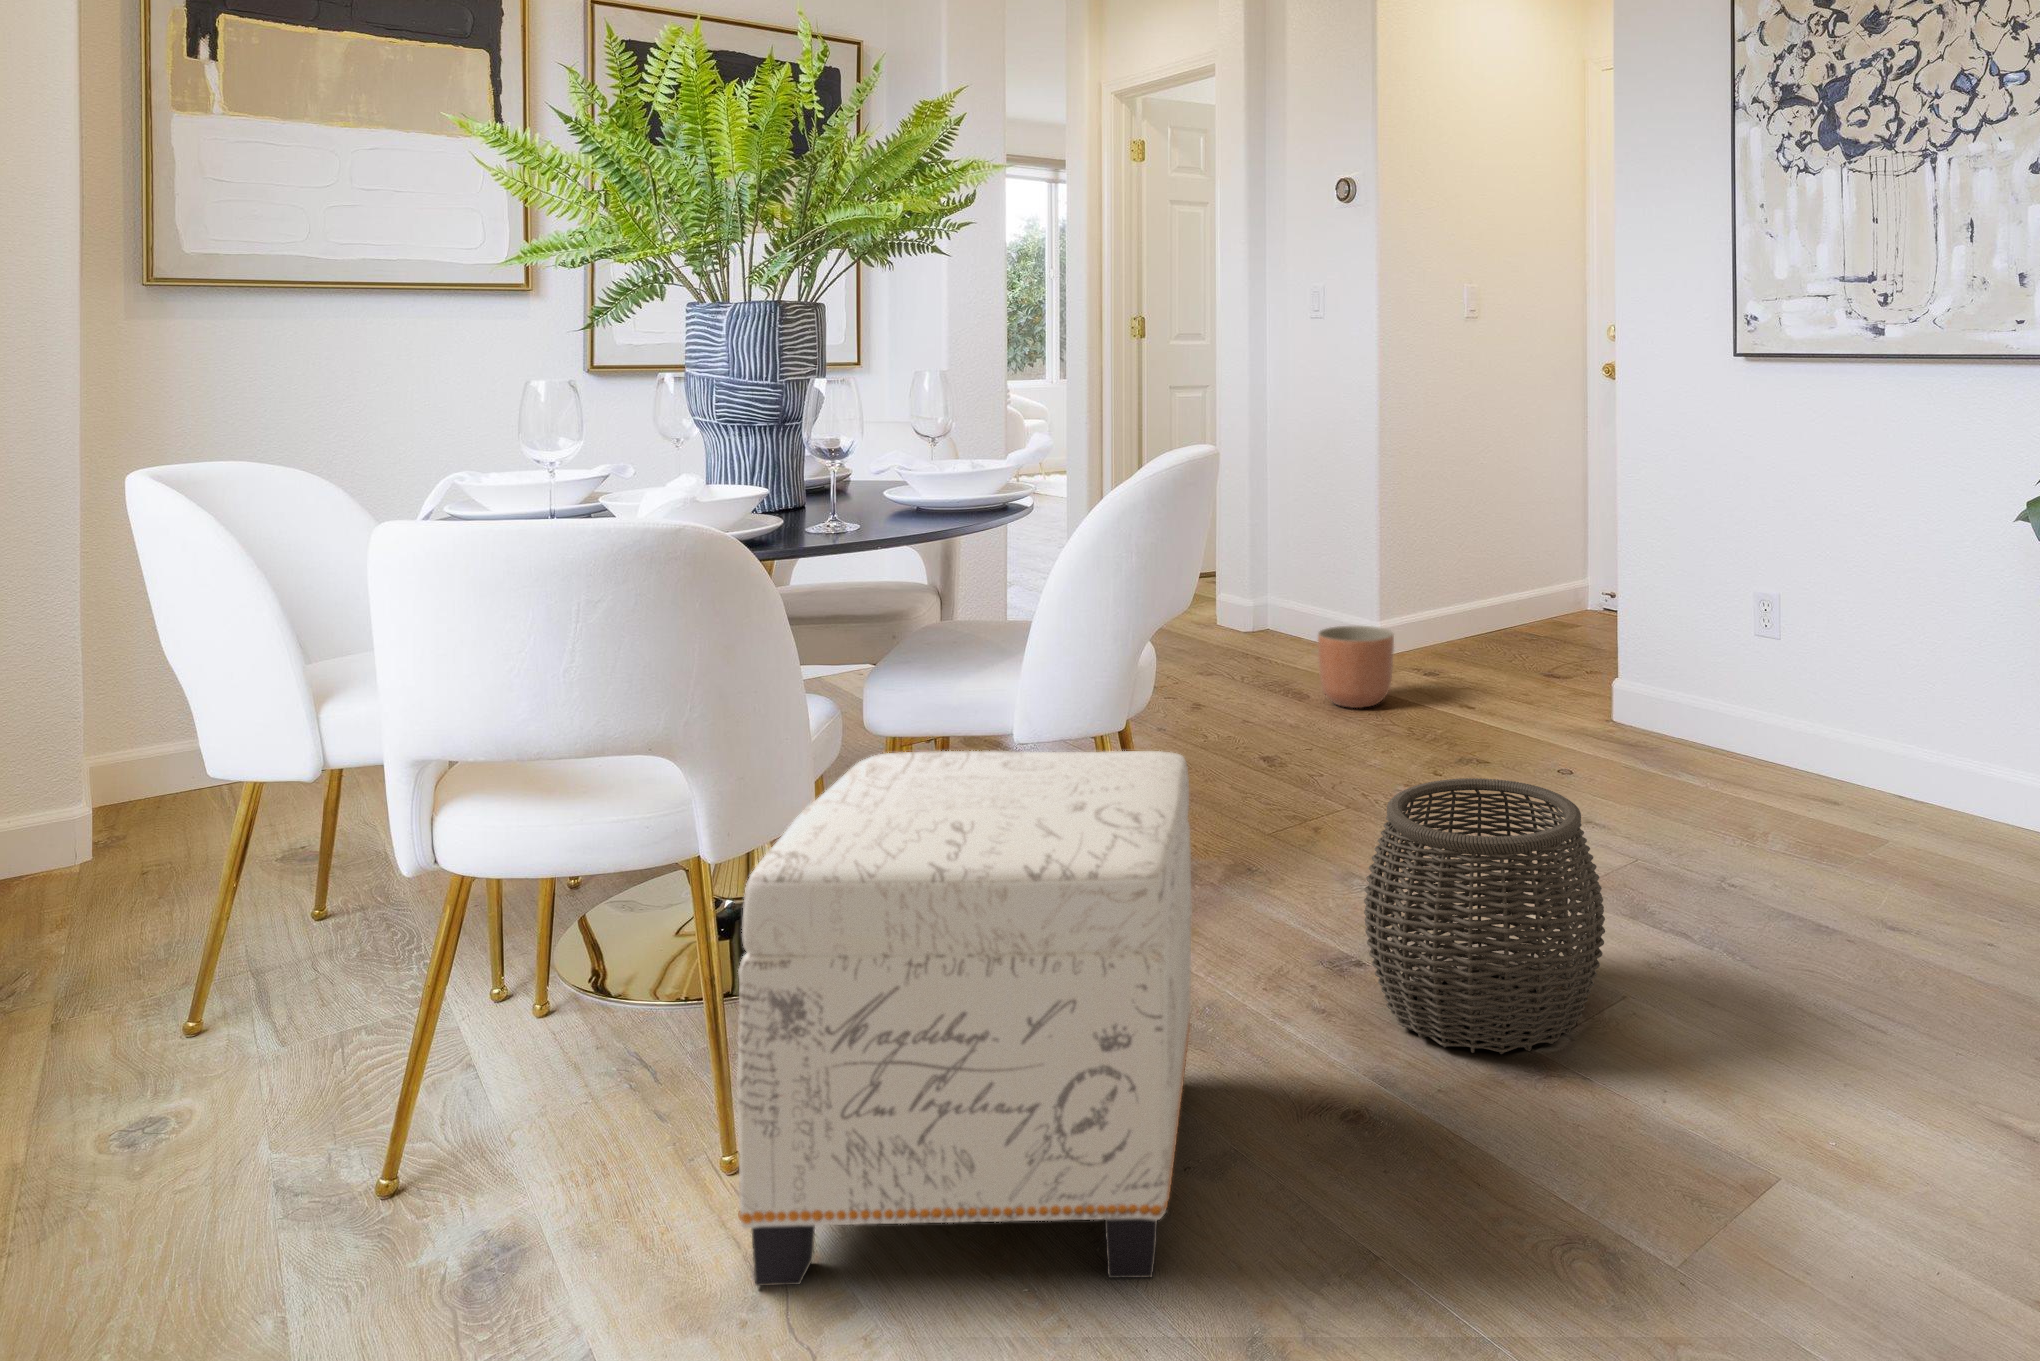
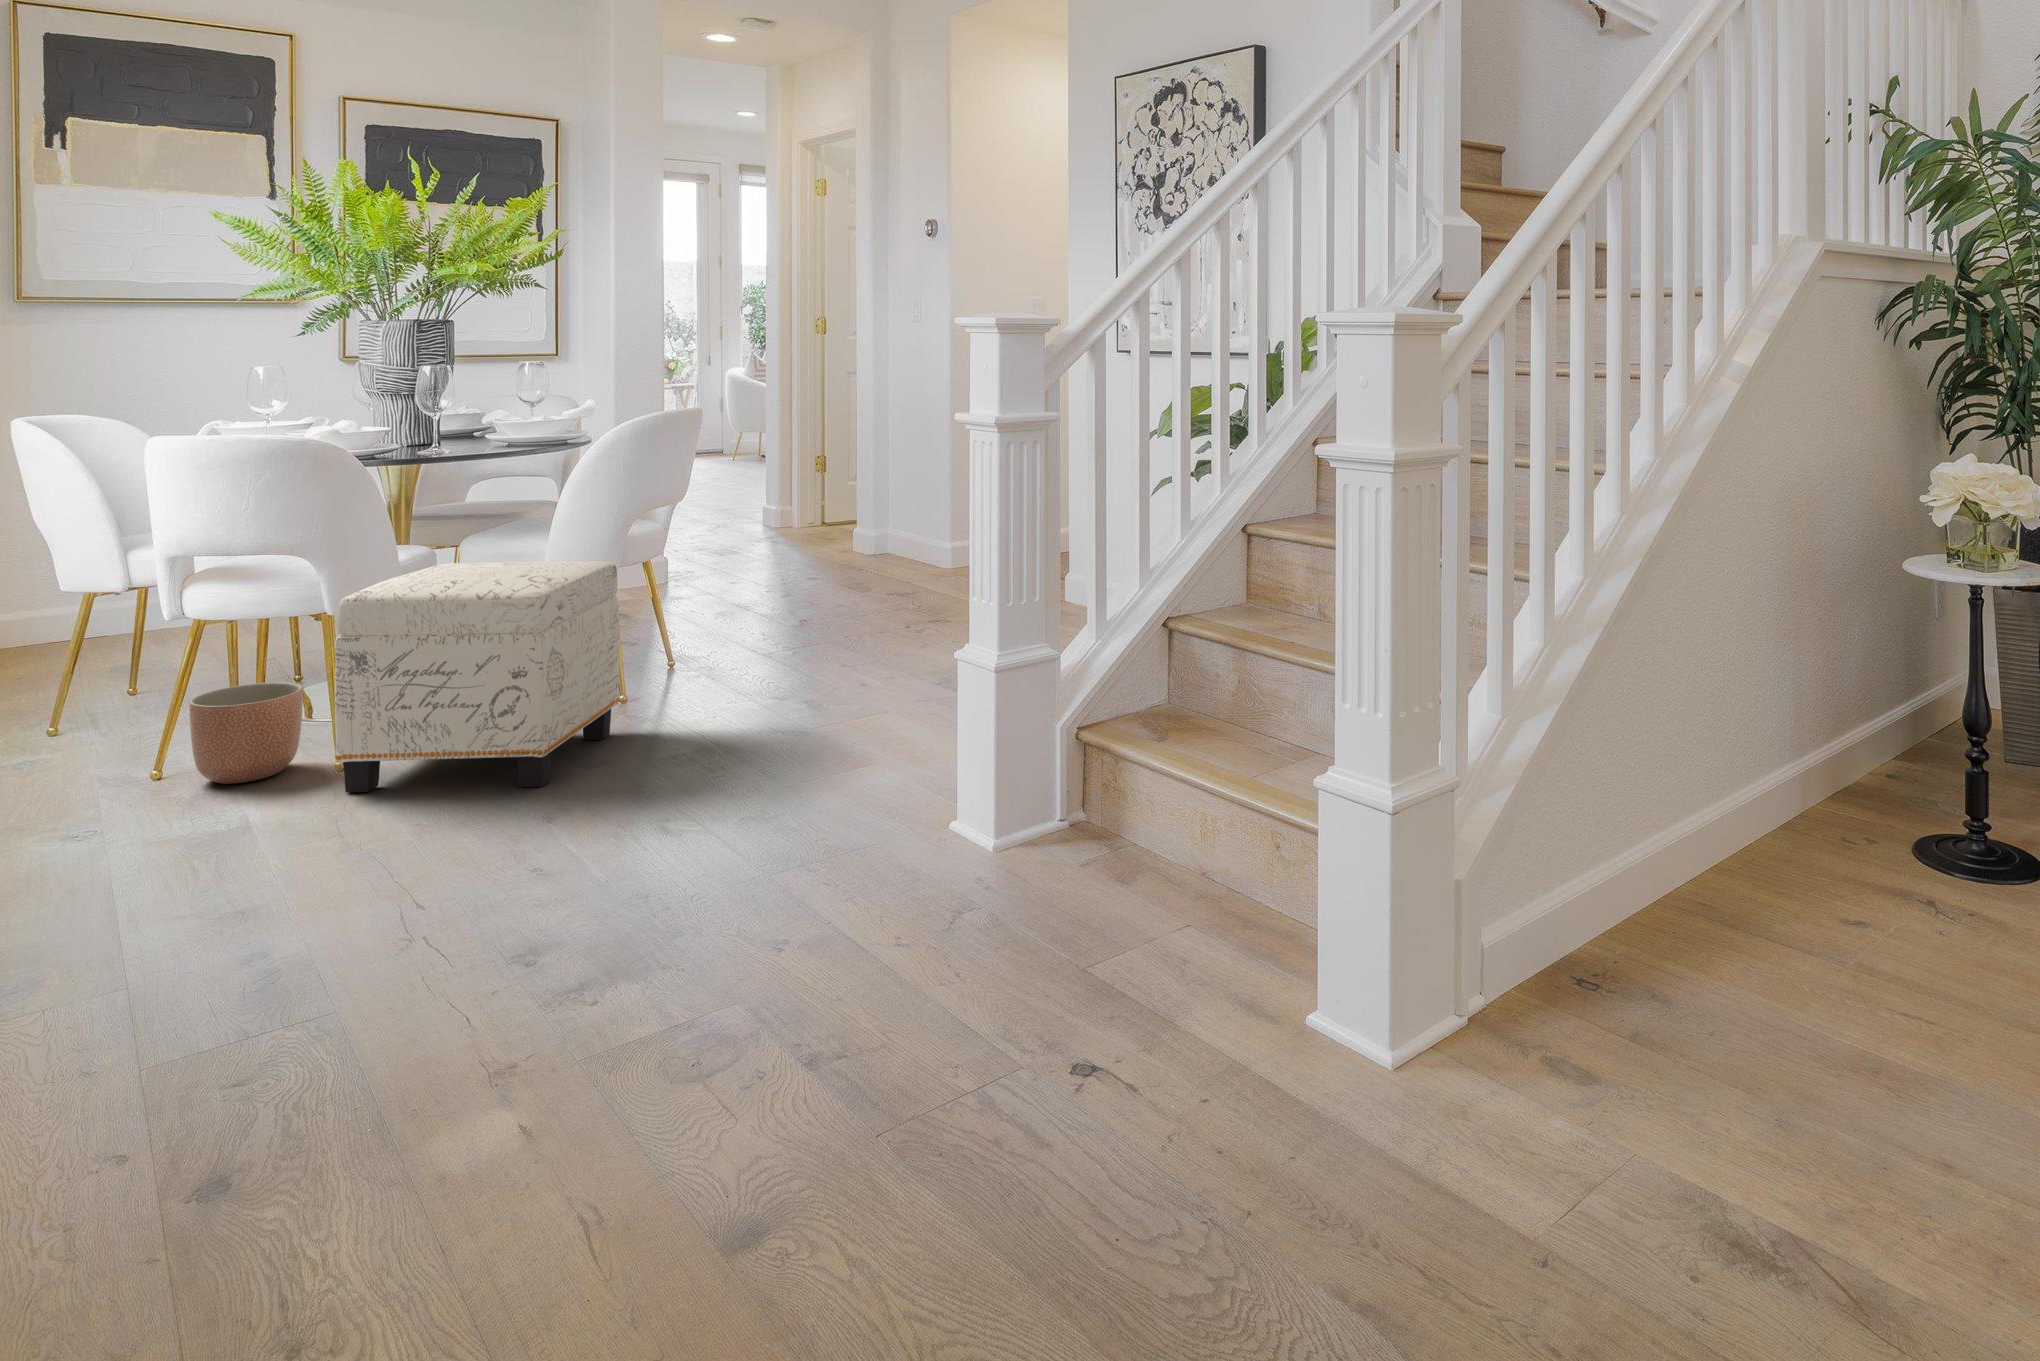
planter: present [1318,626,1394,708] -> present [189,682,303,784]
woven basket: present [1364,778,1605,1054] -> none [736,589,874,722]

